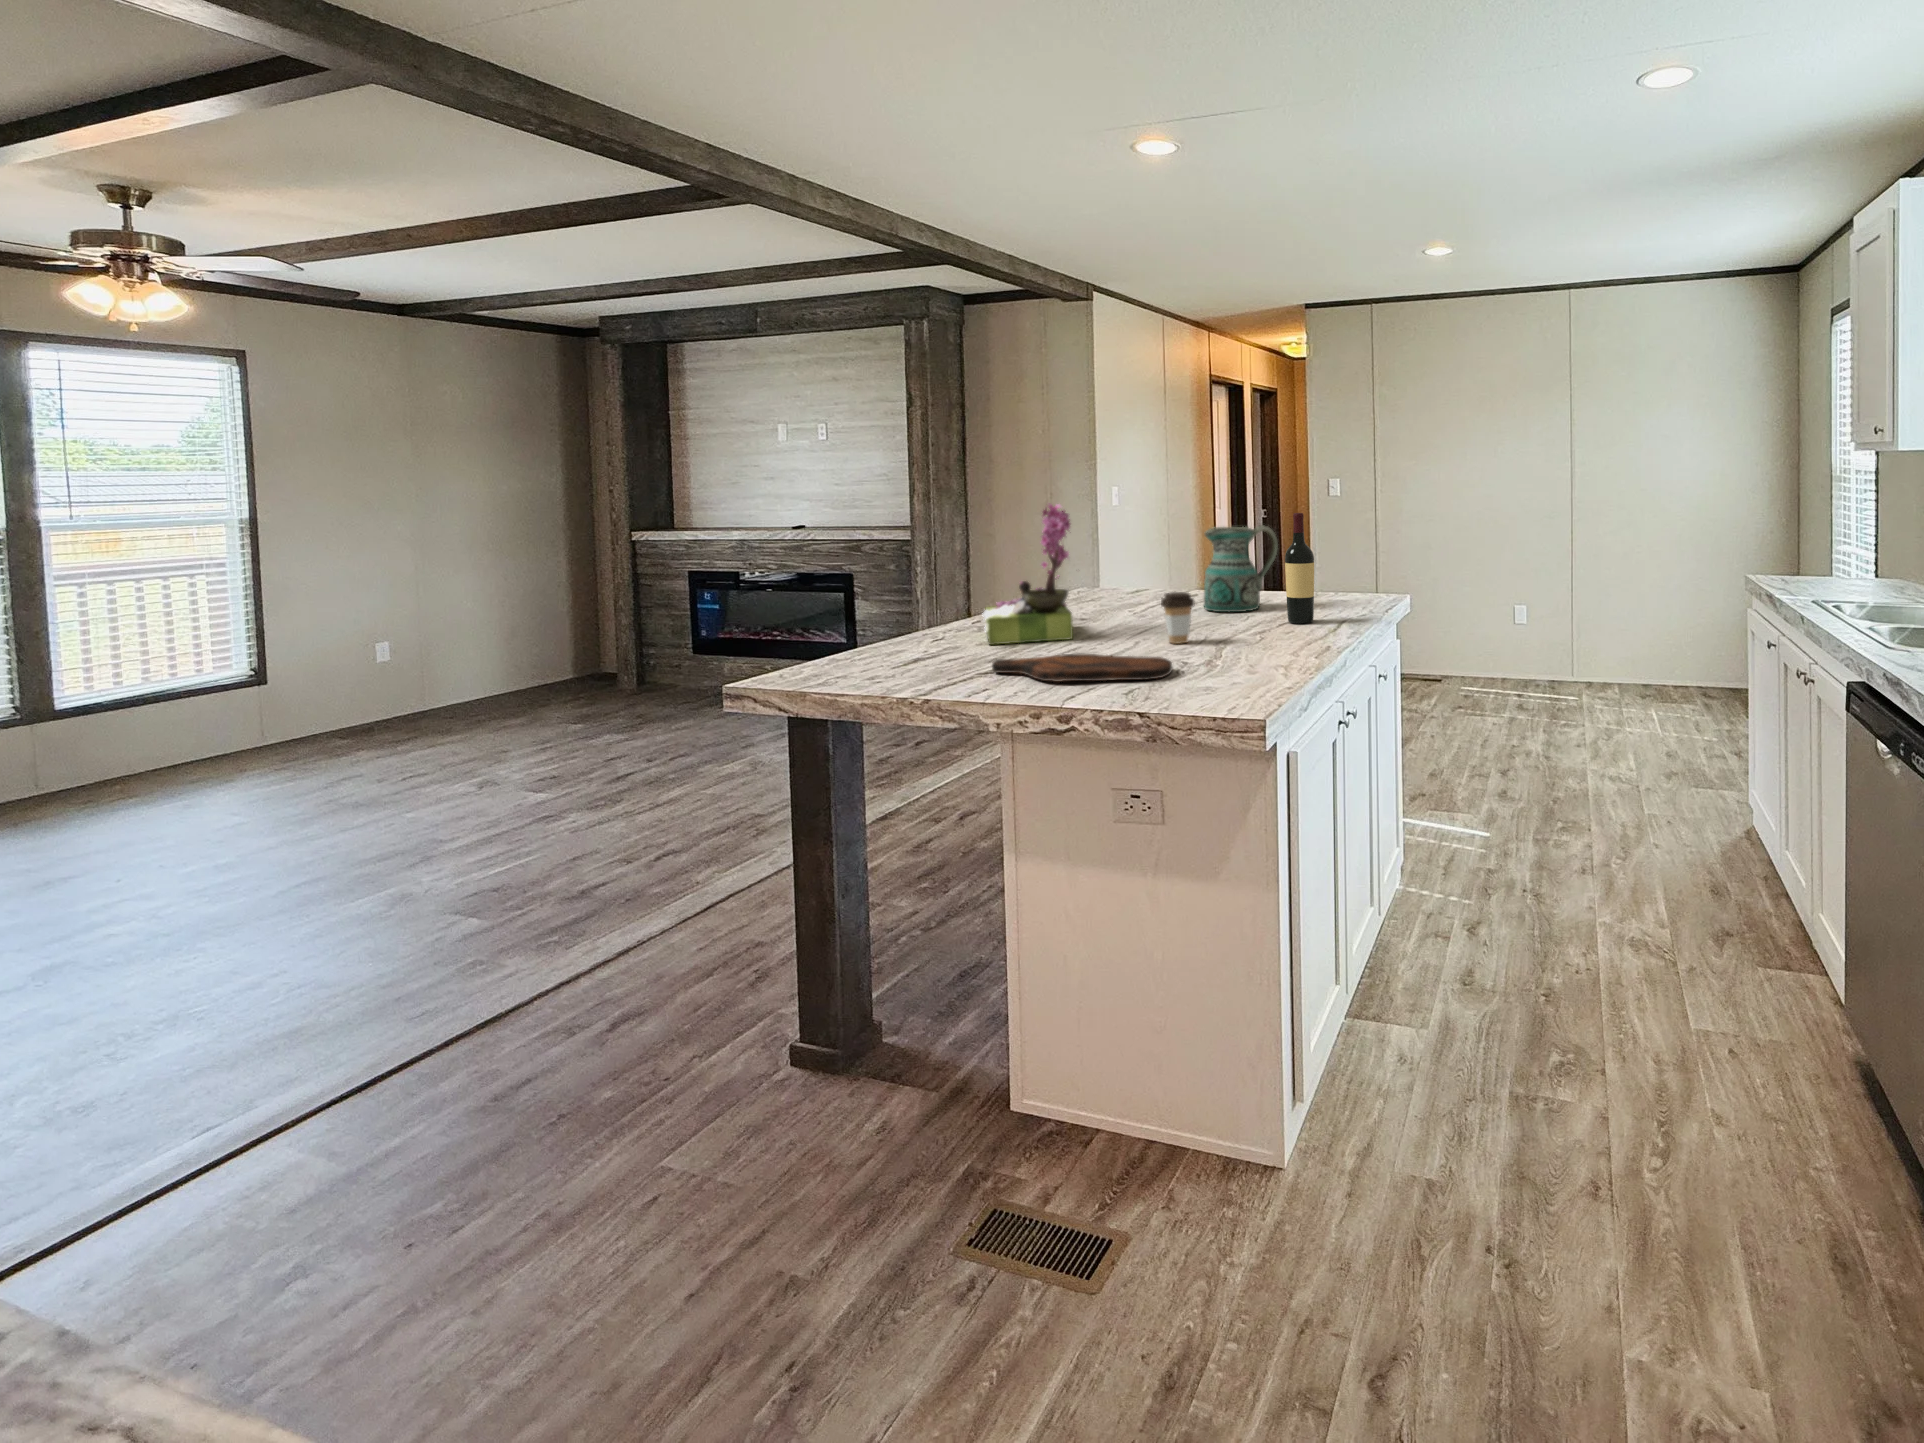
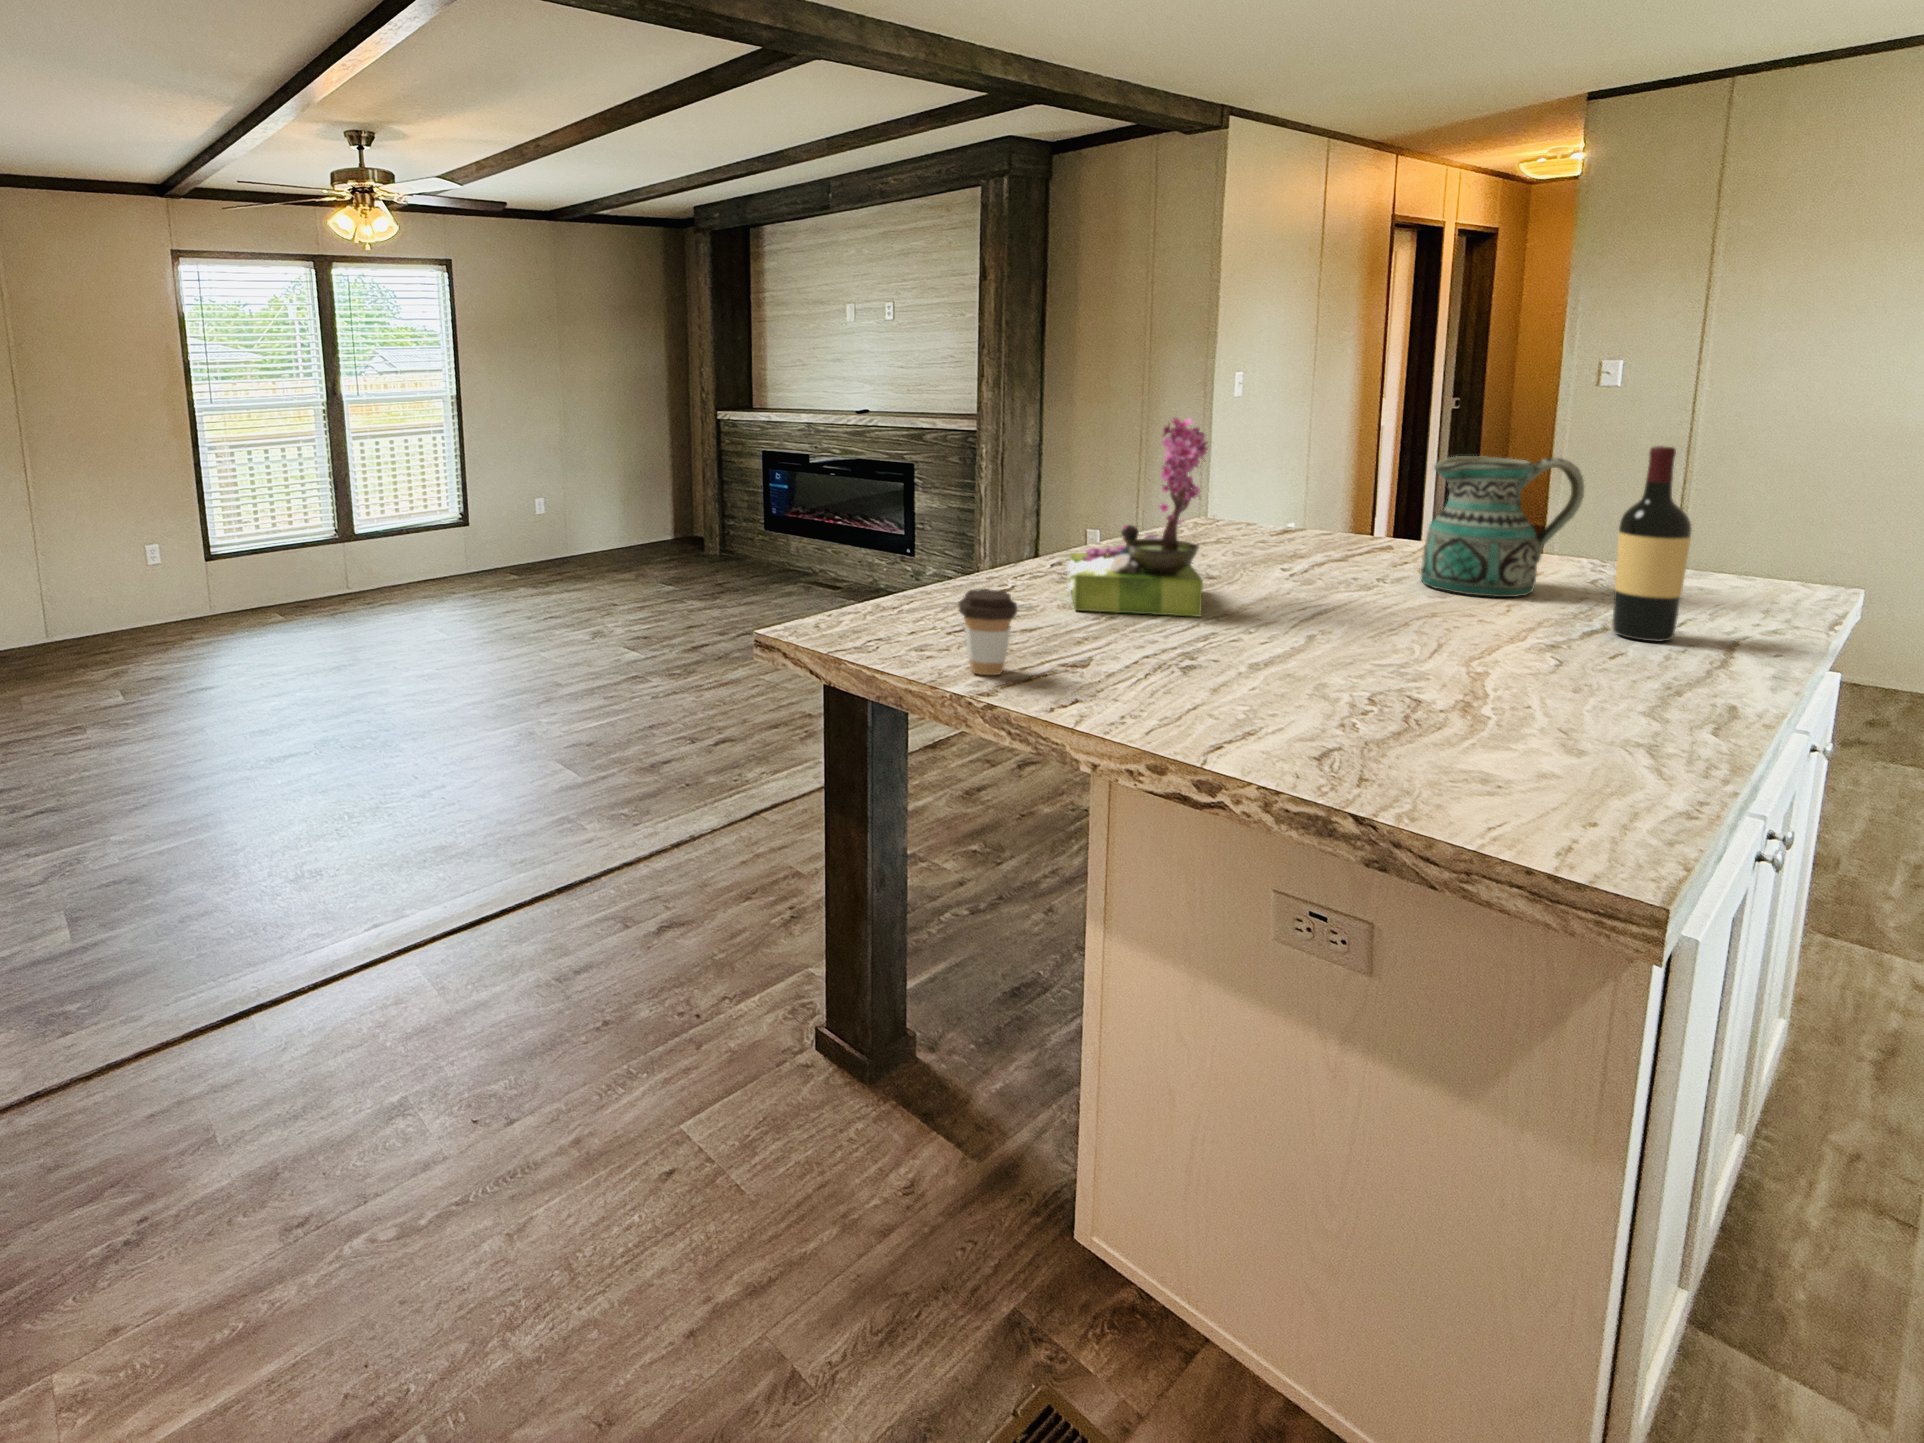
coffee cup: present [1161,592,1195,644] -> present [958,589,1017,675]
cutting board: present [992,654,1172,682] -> none [1082,649,1401,733]

